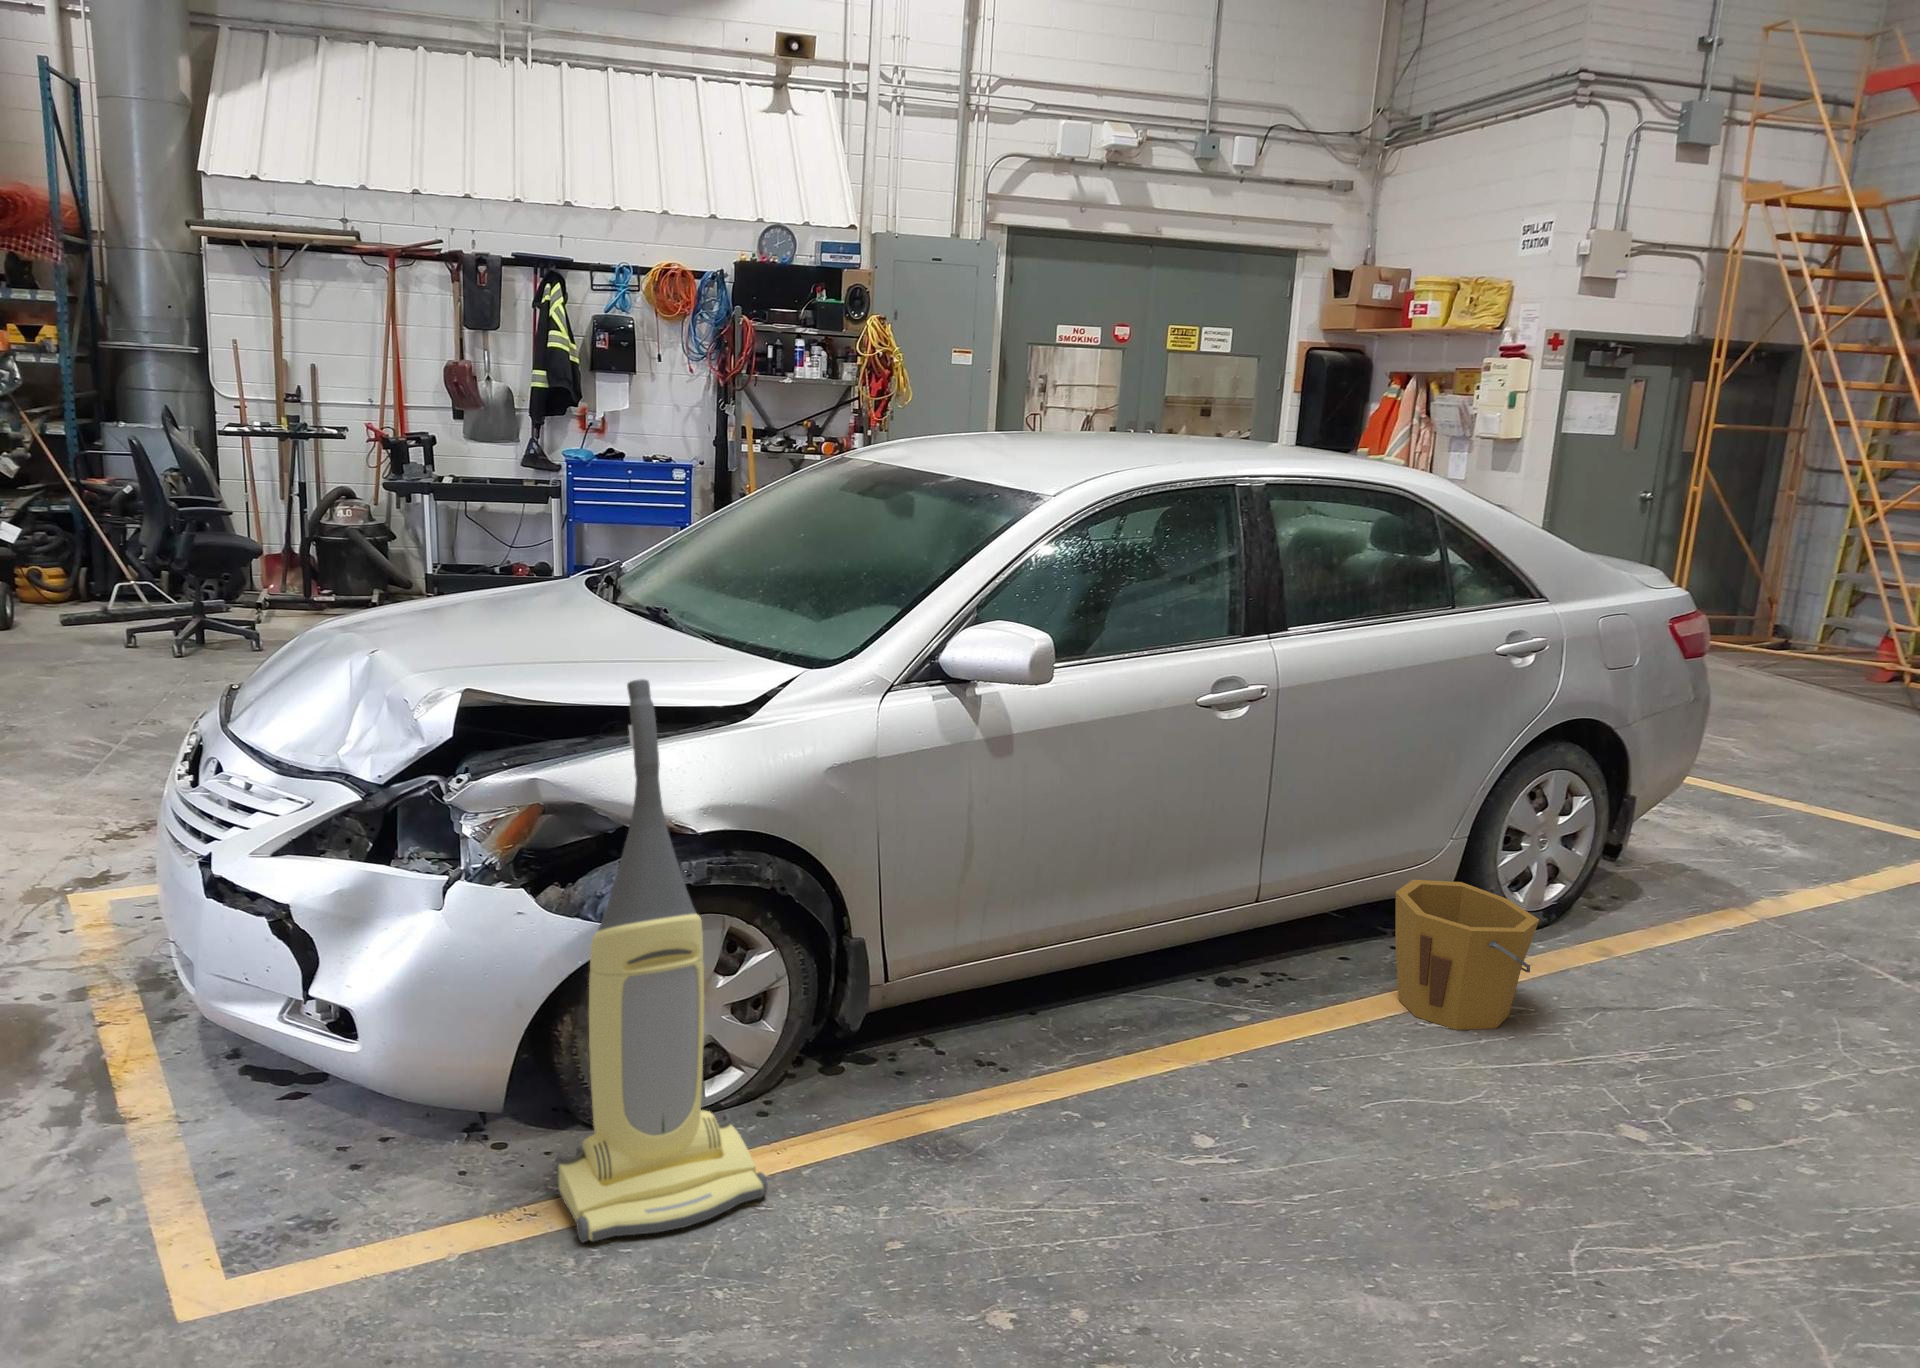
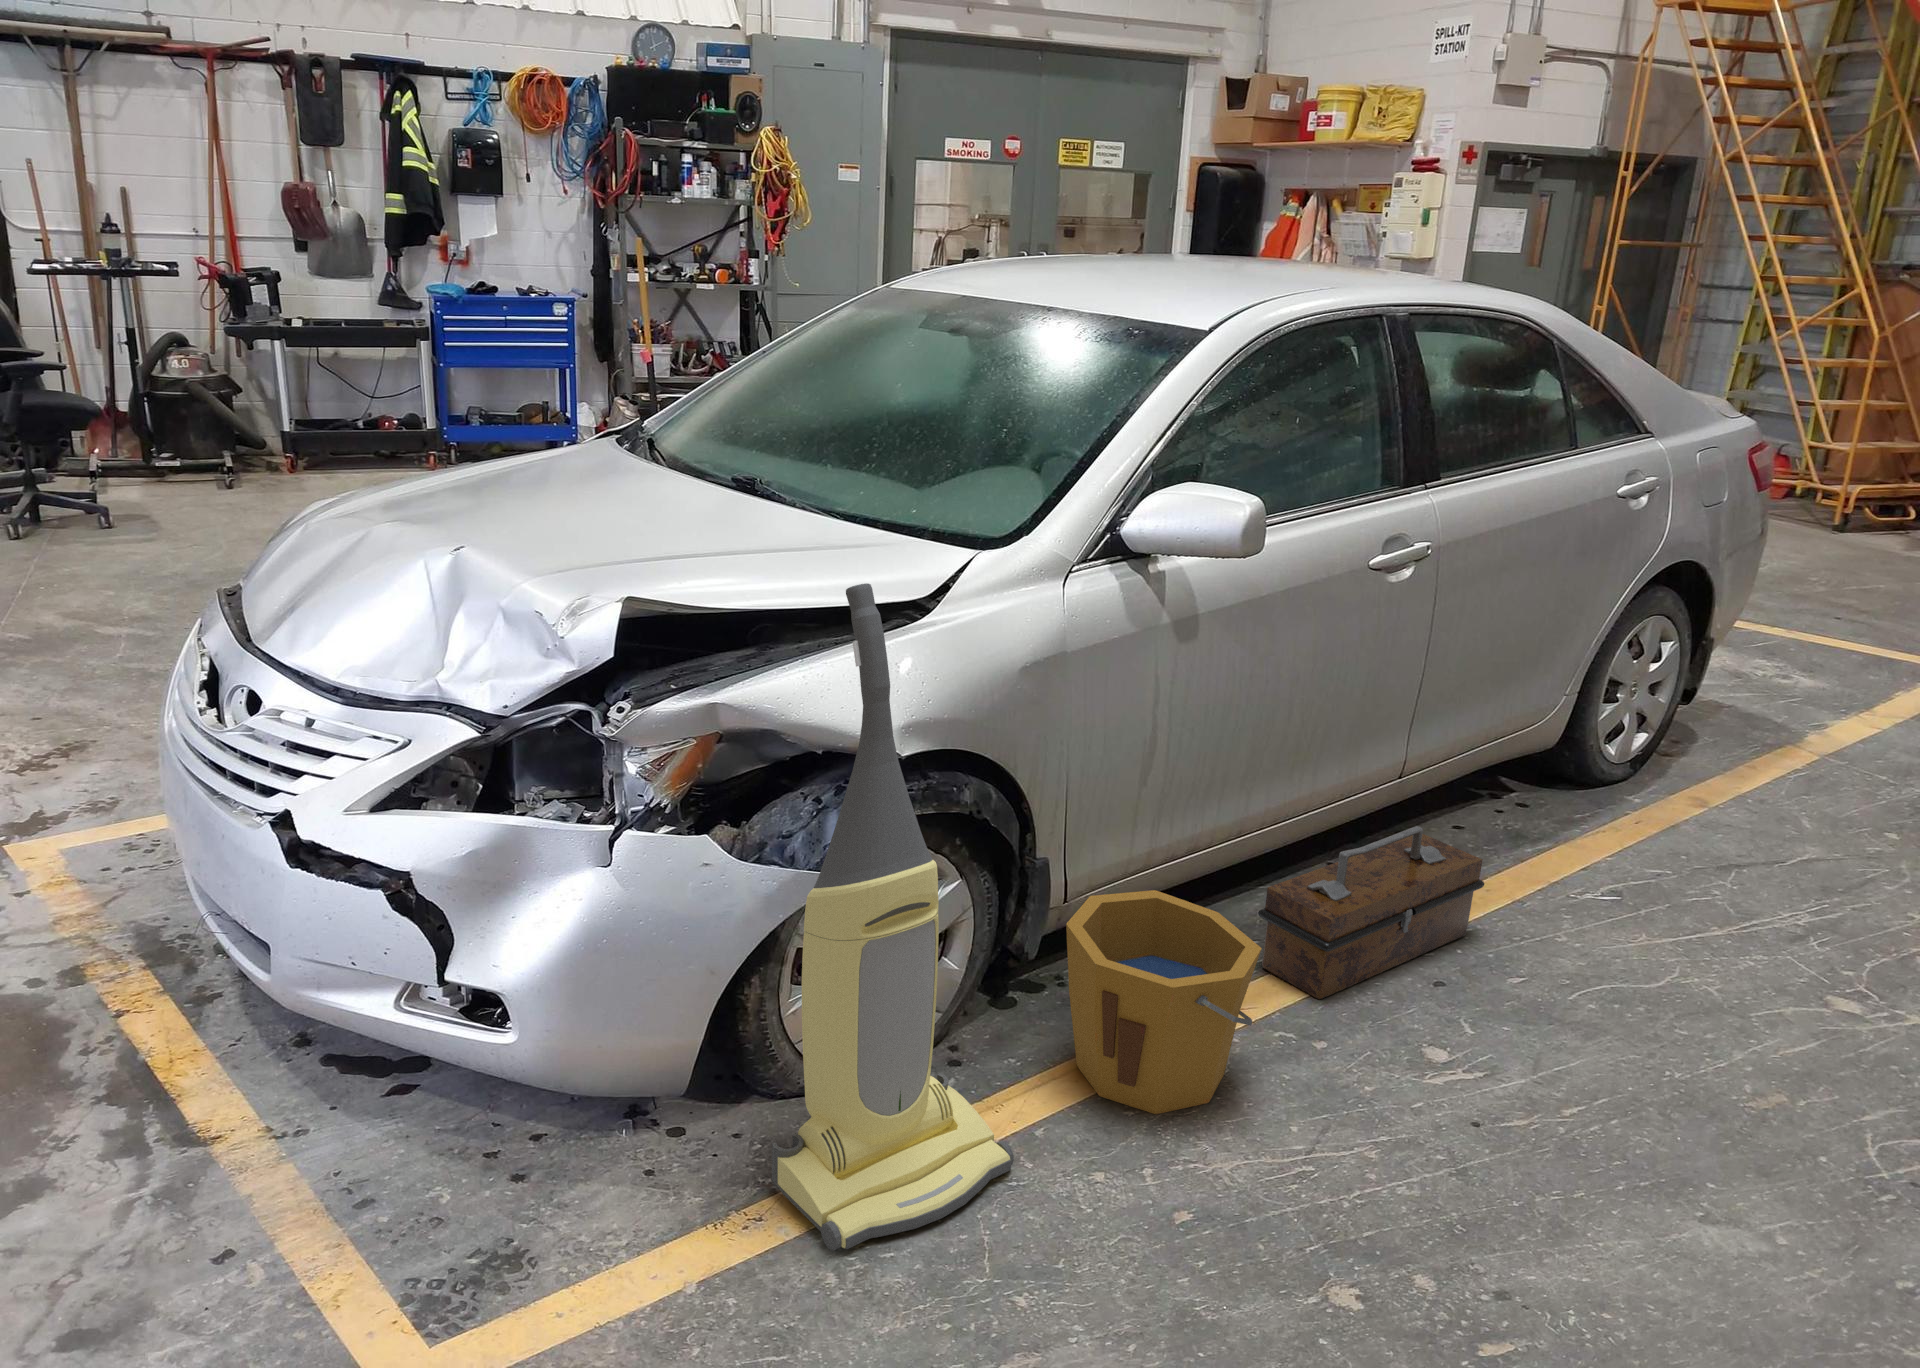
bucket: present [1395,880,1539,1030] -> present [1066,890,1262,1114]
toolbox: none [1077,942,1308,1092] -> present [1258,826,1484,999]

